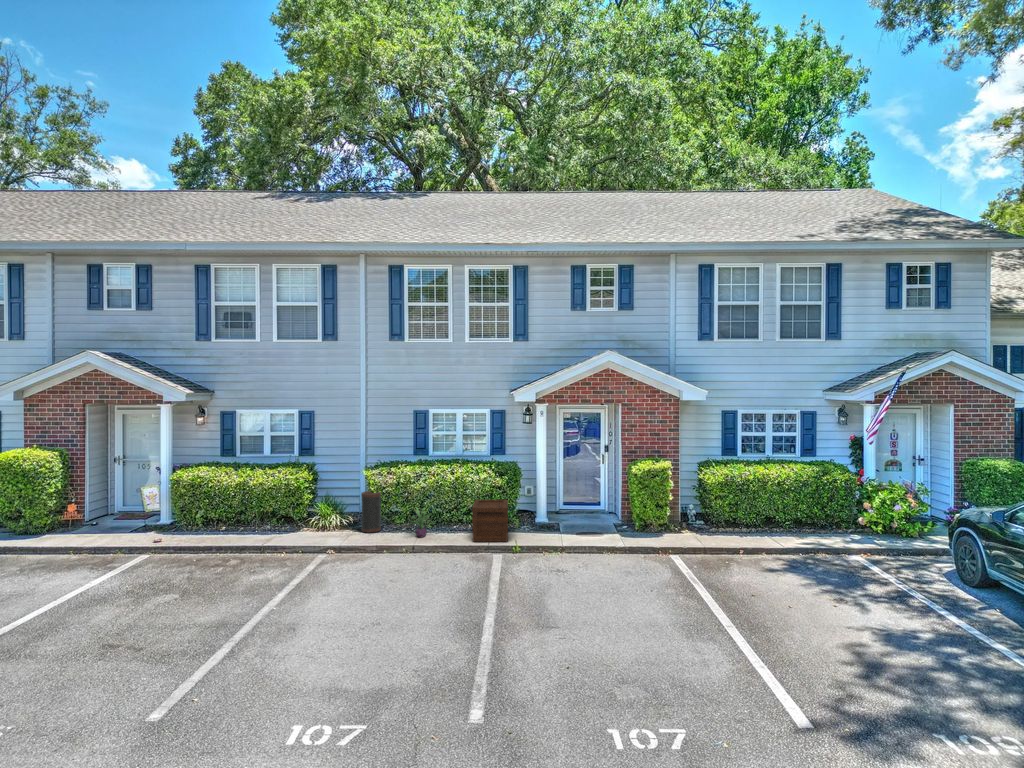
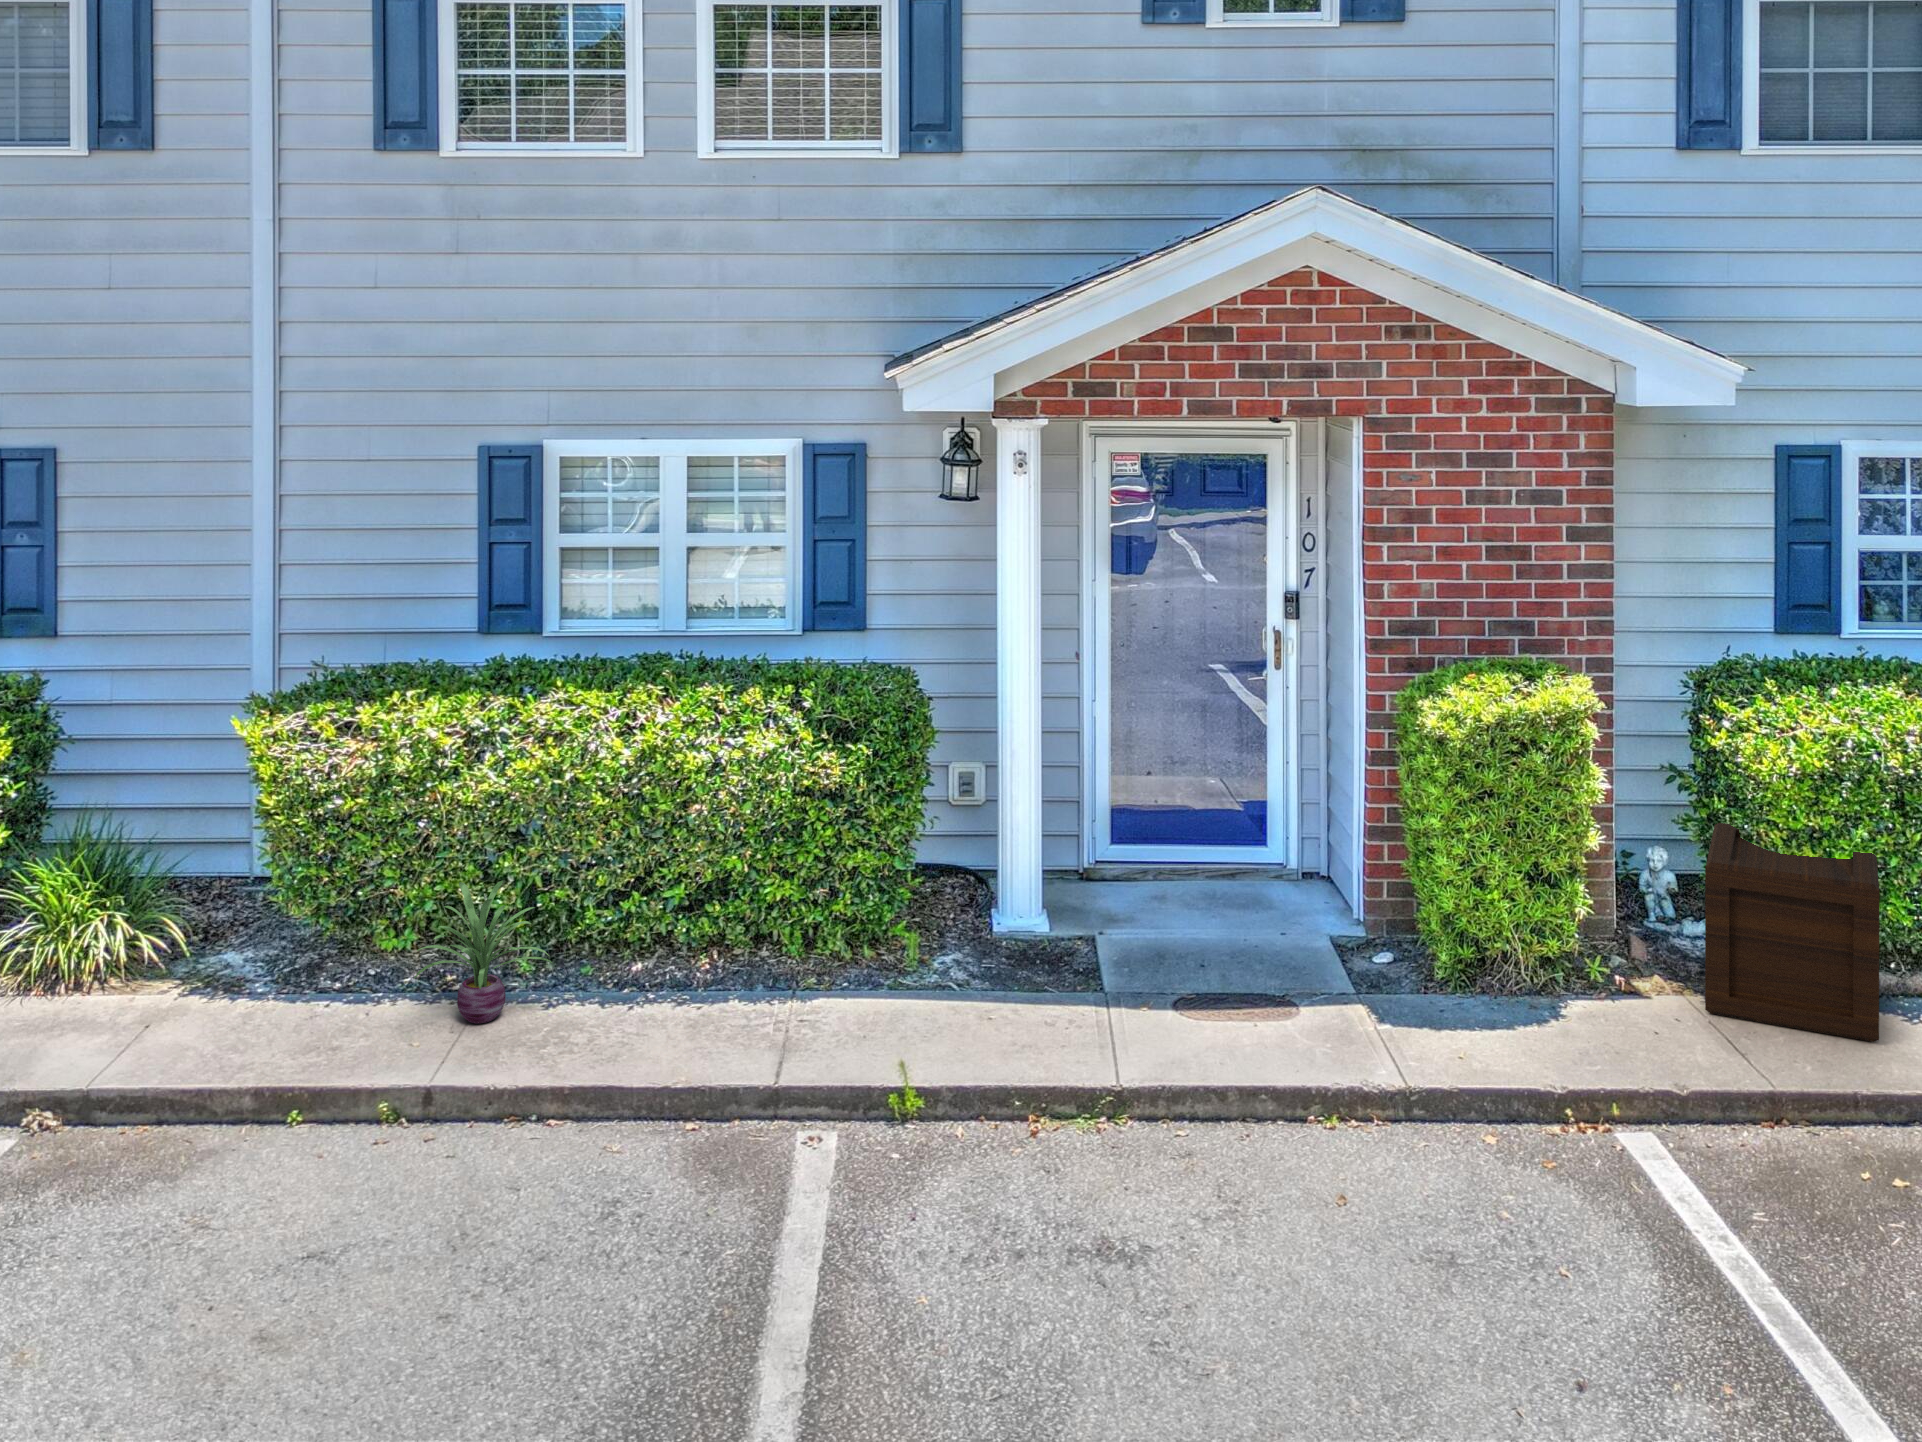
trash can: present [361,491,381,533] -> none [224,801,315,994]
wooden crate: present [472,499,508,542] -> present [1705,823,1879,1042]

